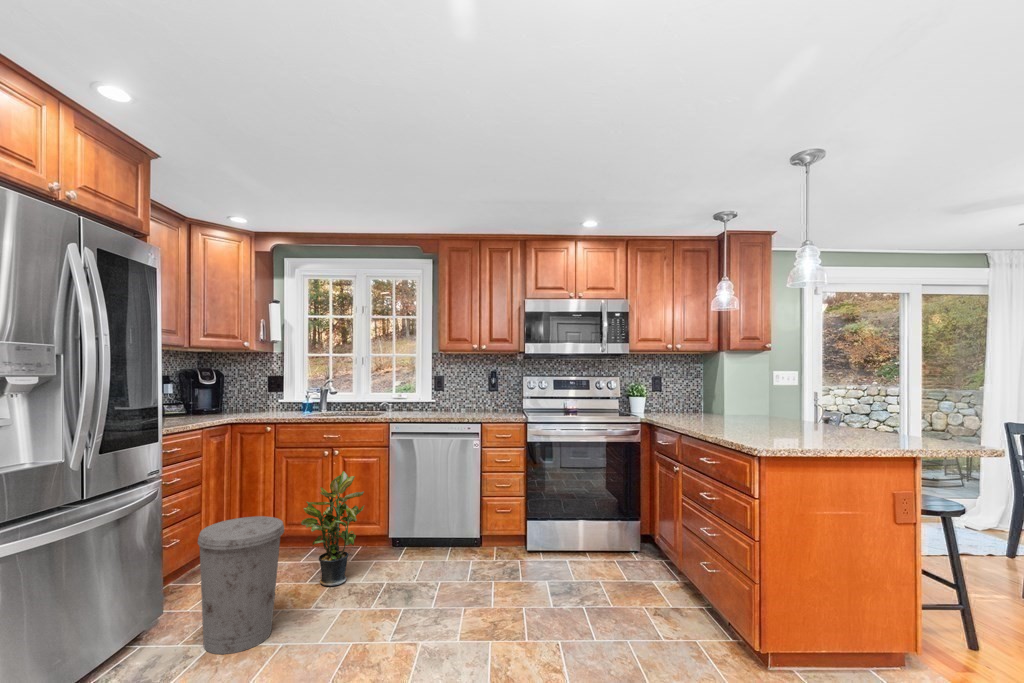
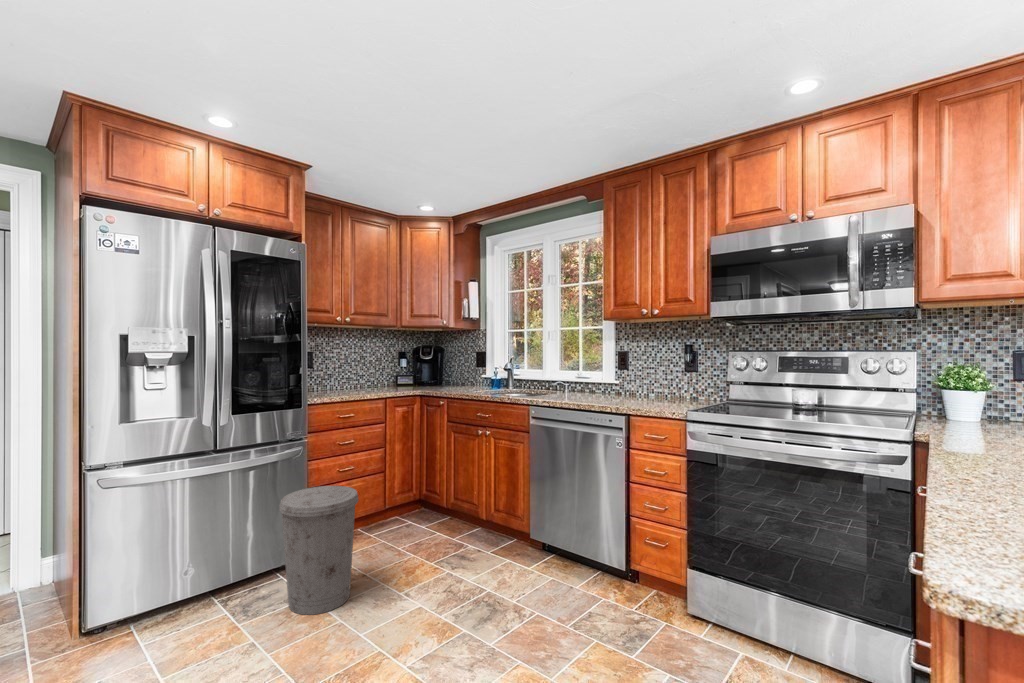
potted plant: present [301,471,364,587] -> none [416,455,477,577]

